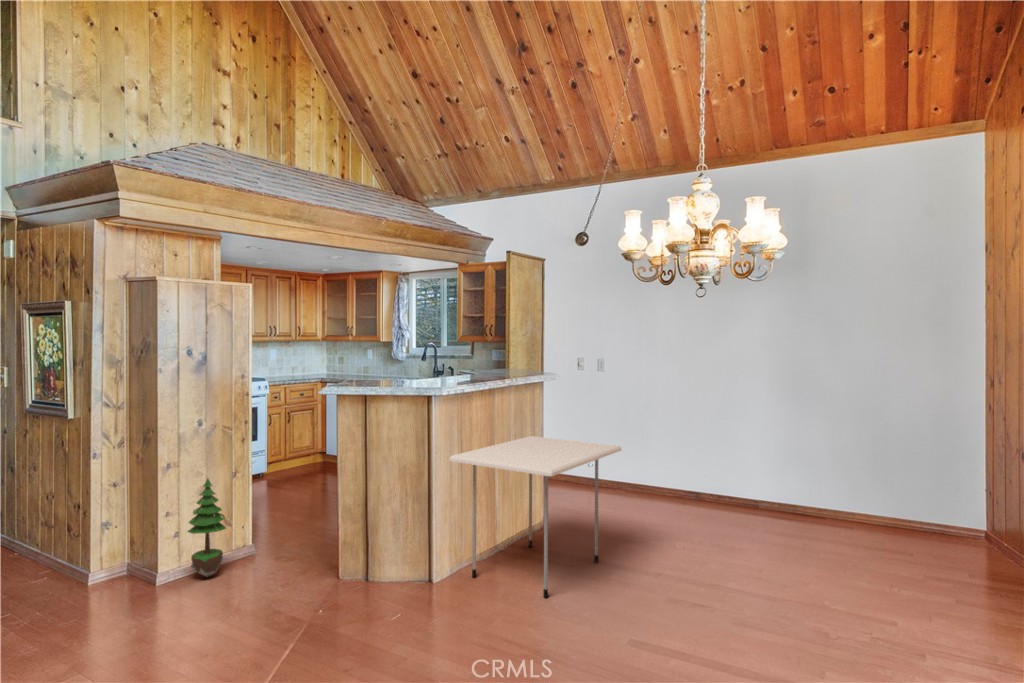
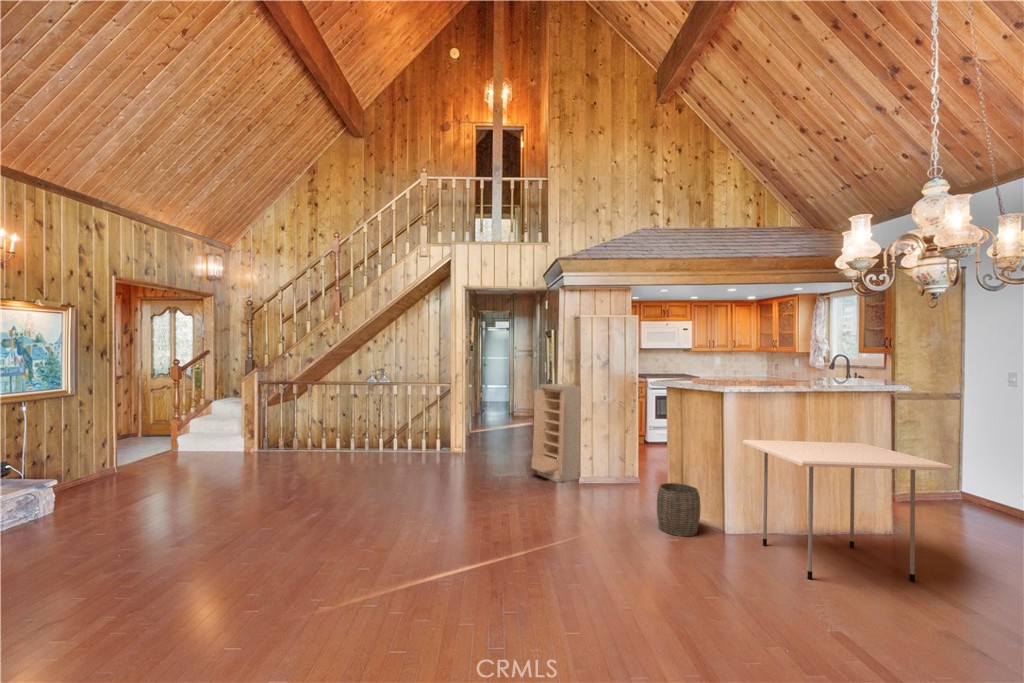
storage cabinet: none [41,409,145,595] -> present [531,384,581,482]
potted tree: present [187,479,226,577] -> none [592,429,614,489]
woven basket: none [347,532,406,609] -> present [657,483,700,536]

